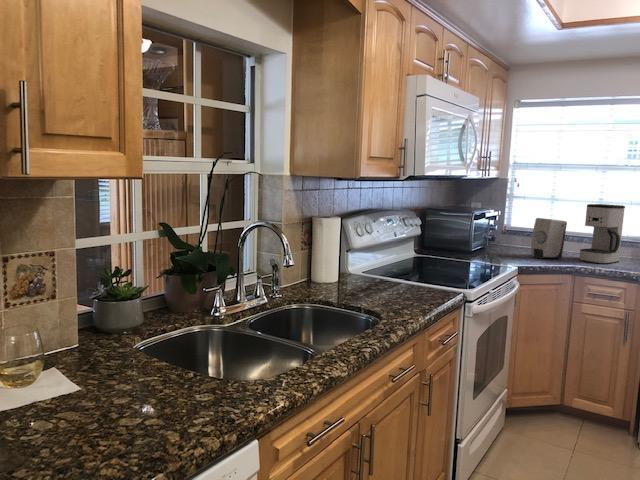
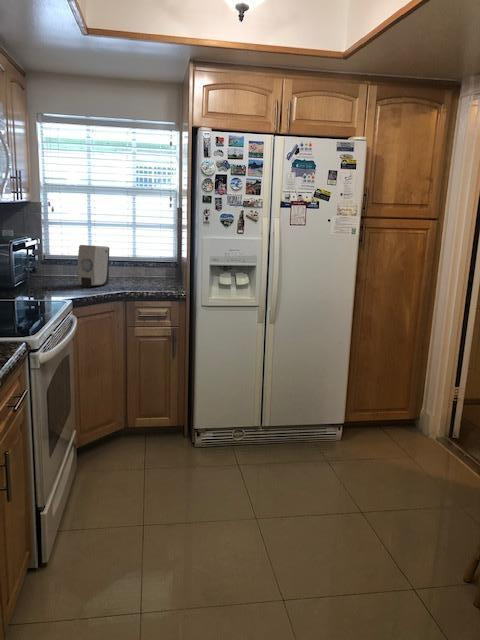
coffee maker: present [579,204,625,264] -> none [124,228,158,286]

